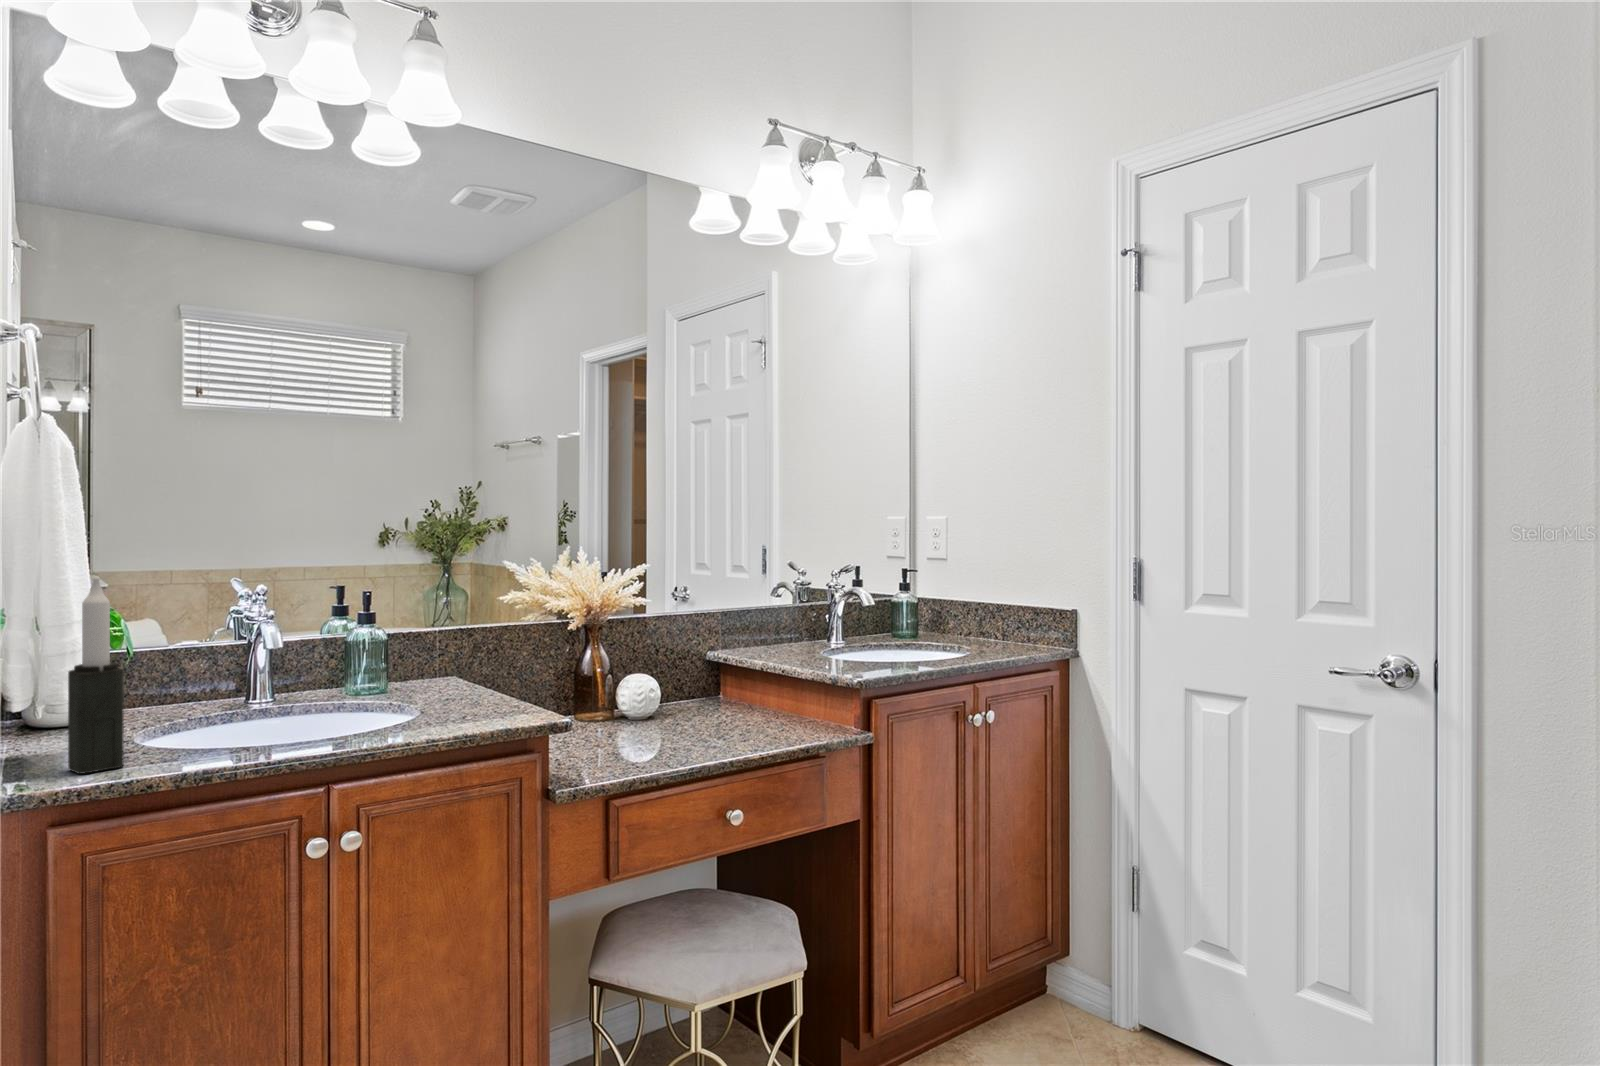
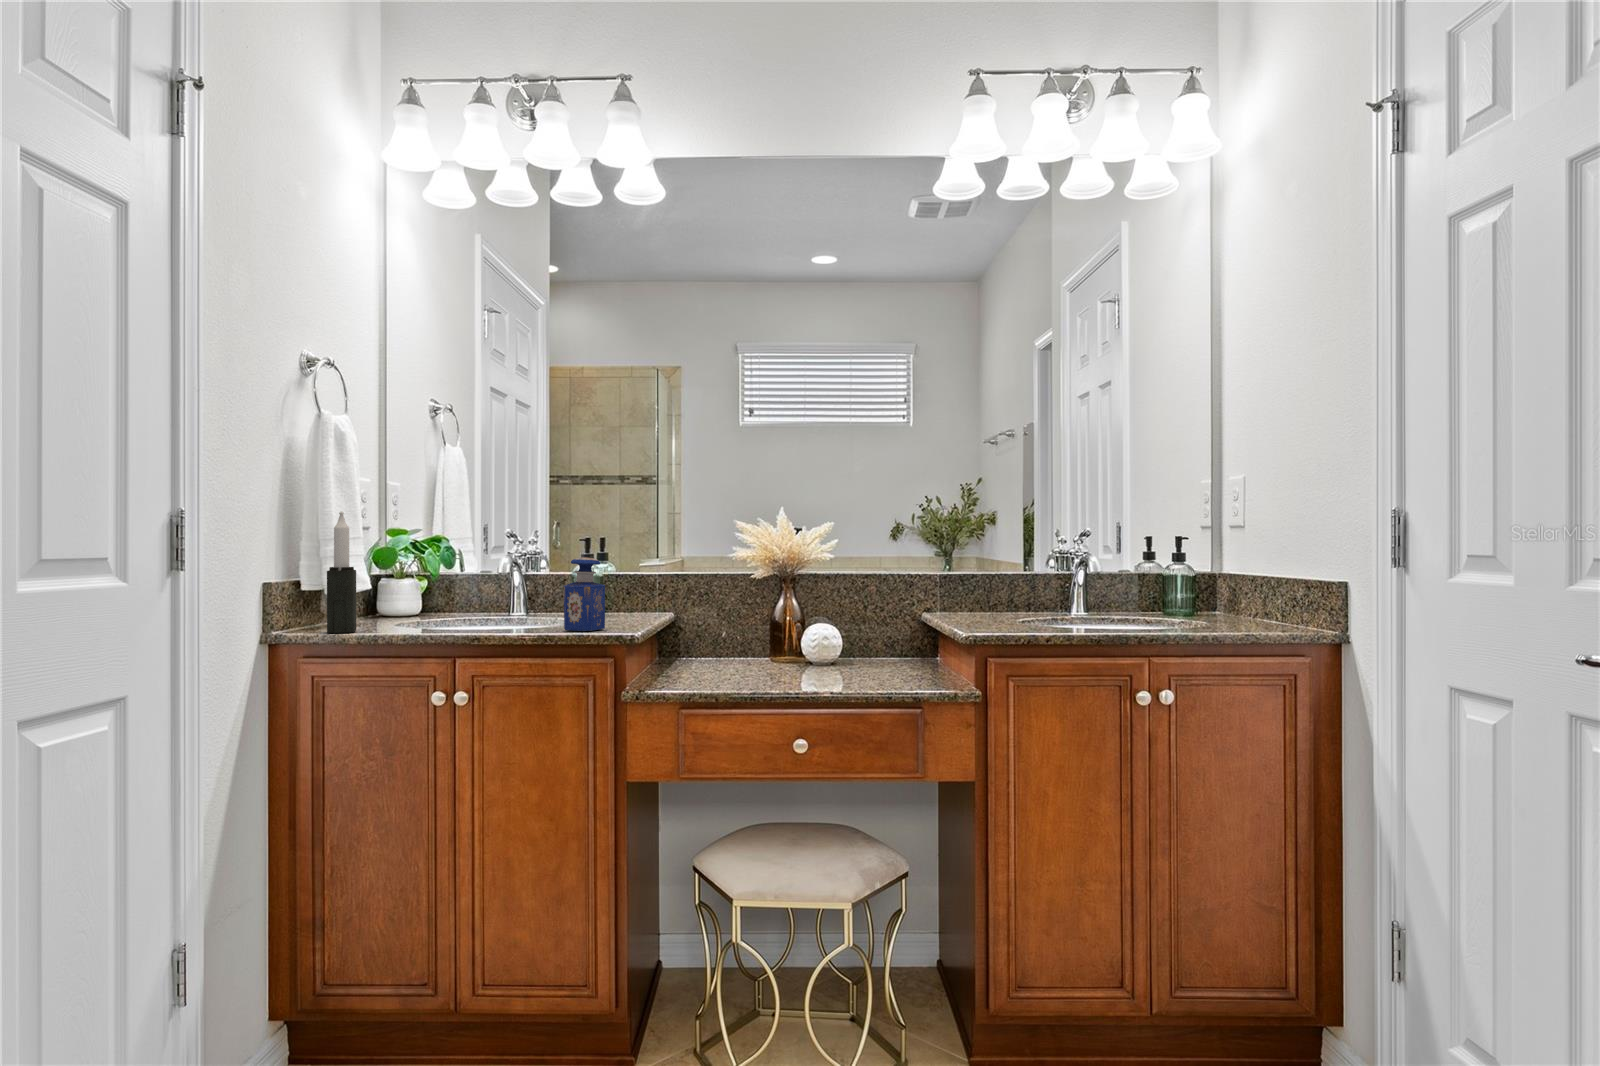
perfume bottle: none [452,626,500,722] -> present [564,557,605,631]

